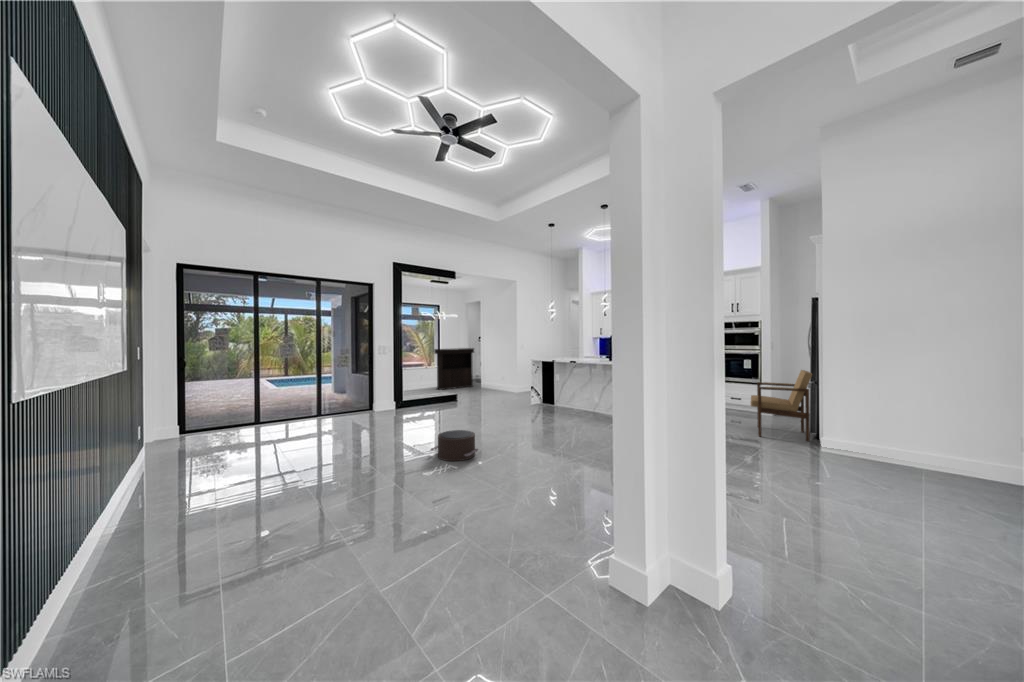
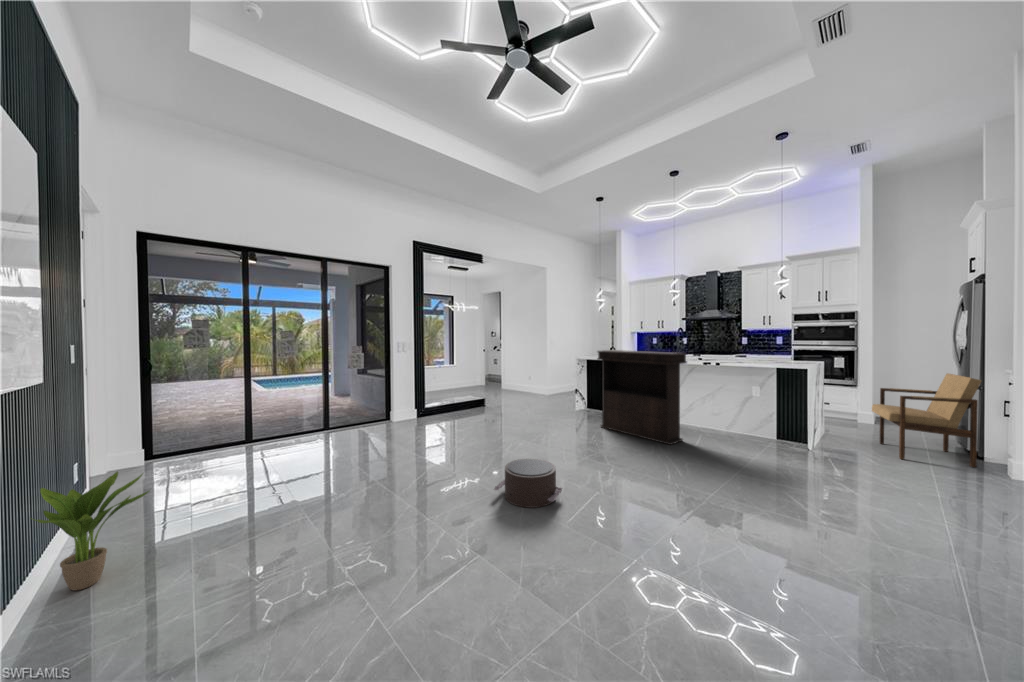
console table: present [434,348,474,390] -> present [597,350,687,445]
potted plant: none [130,424,197,494] -> present [33,472,149,590]

